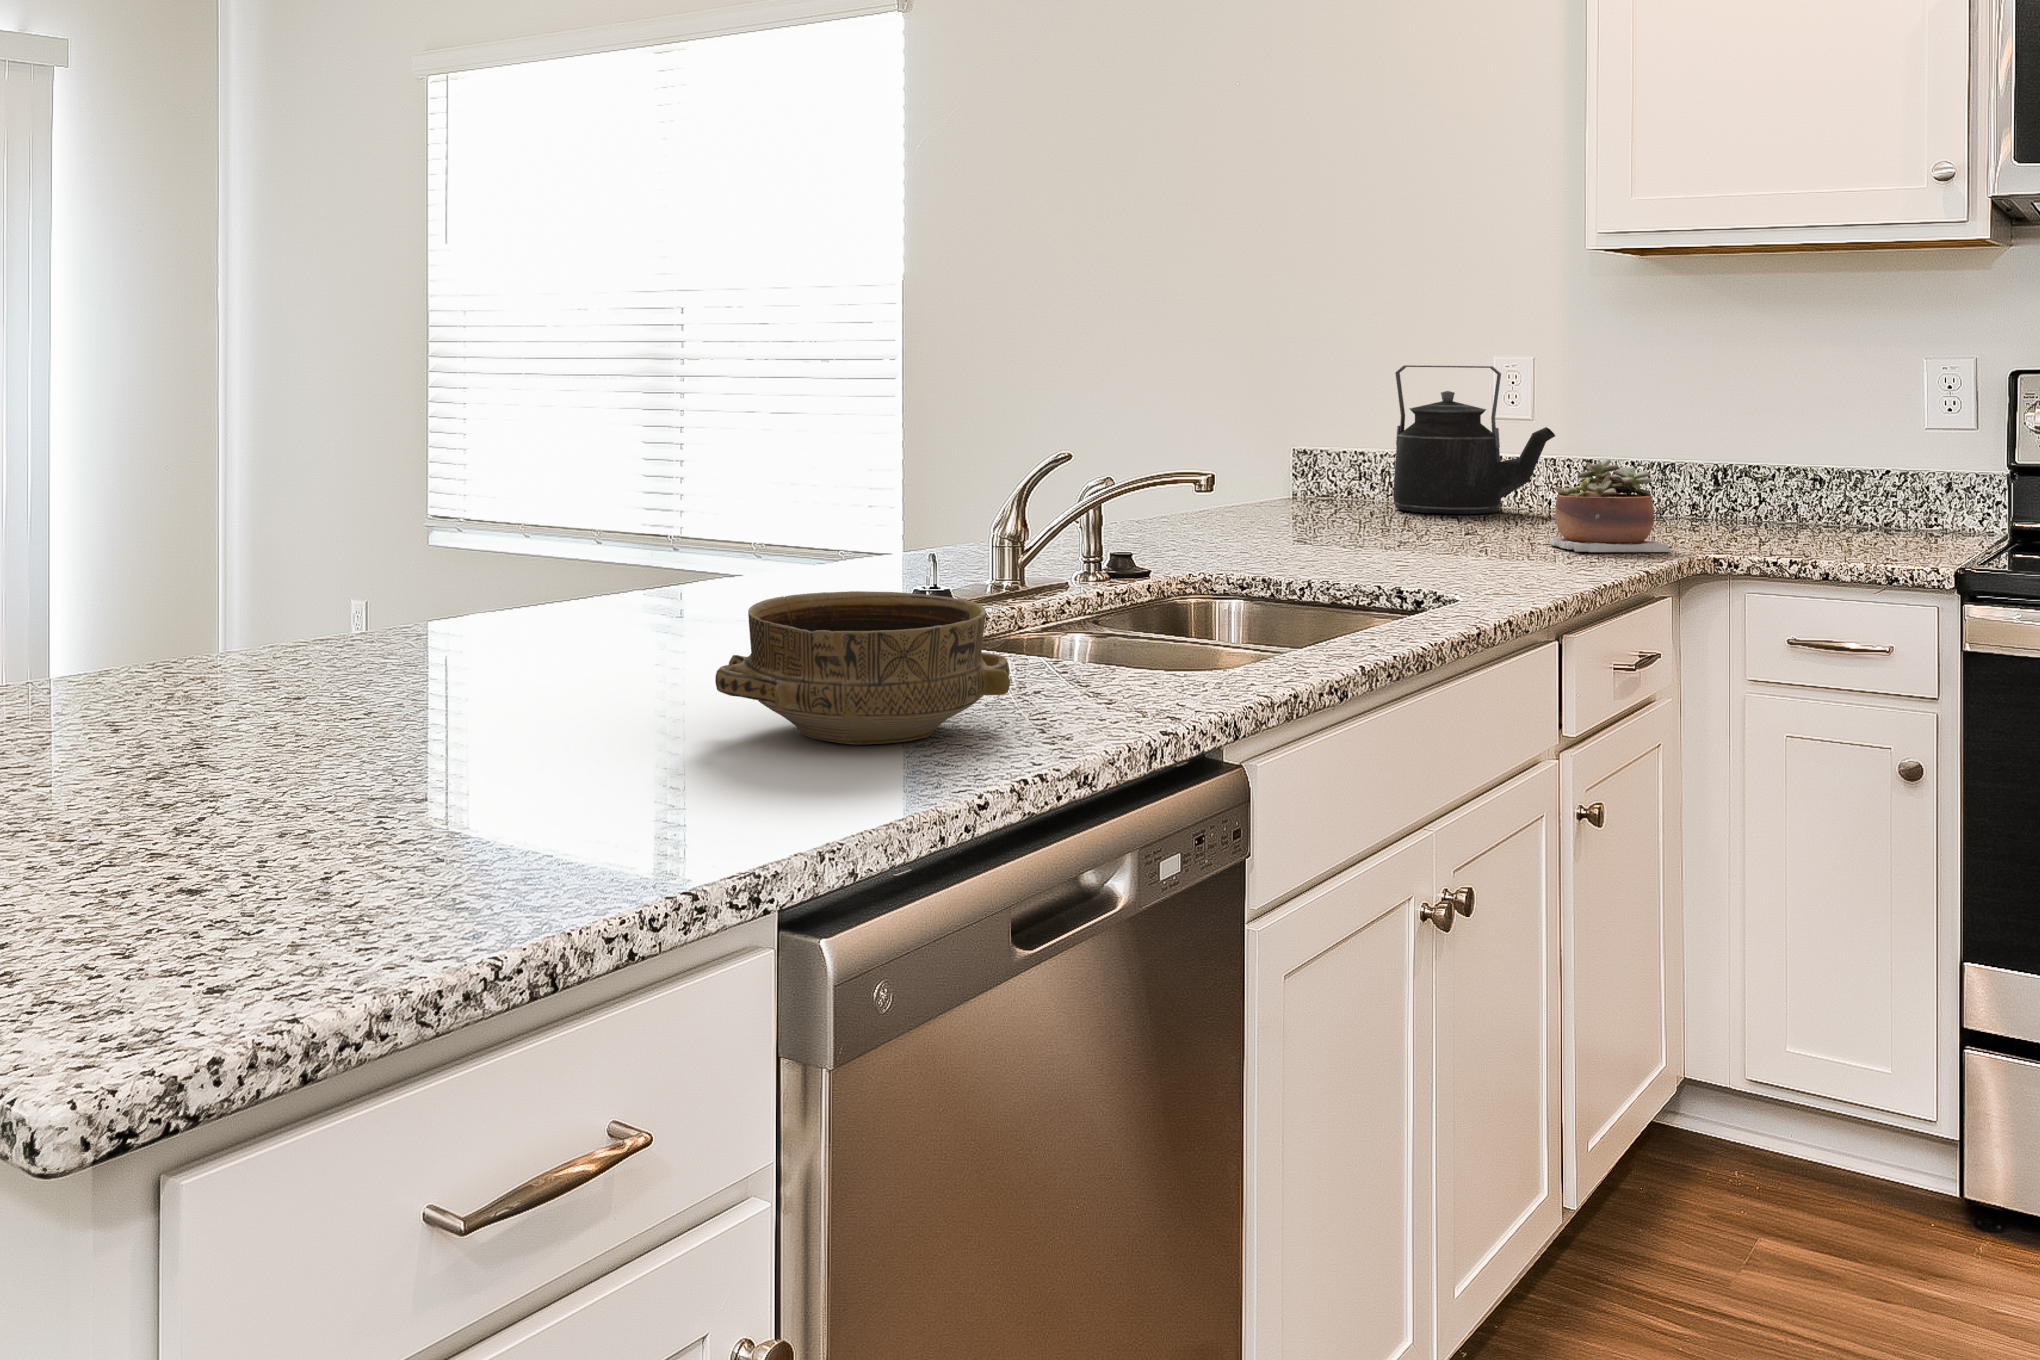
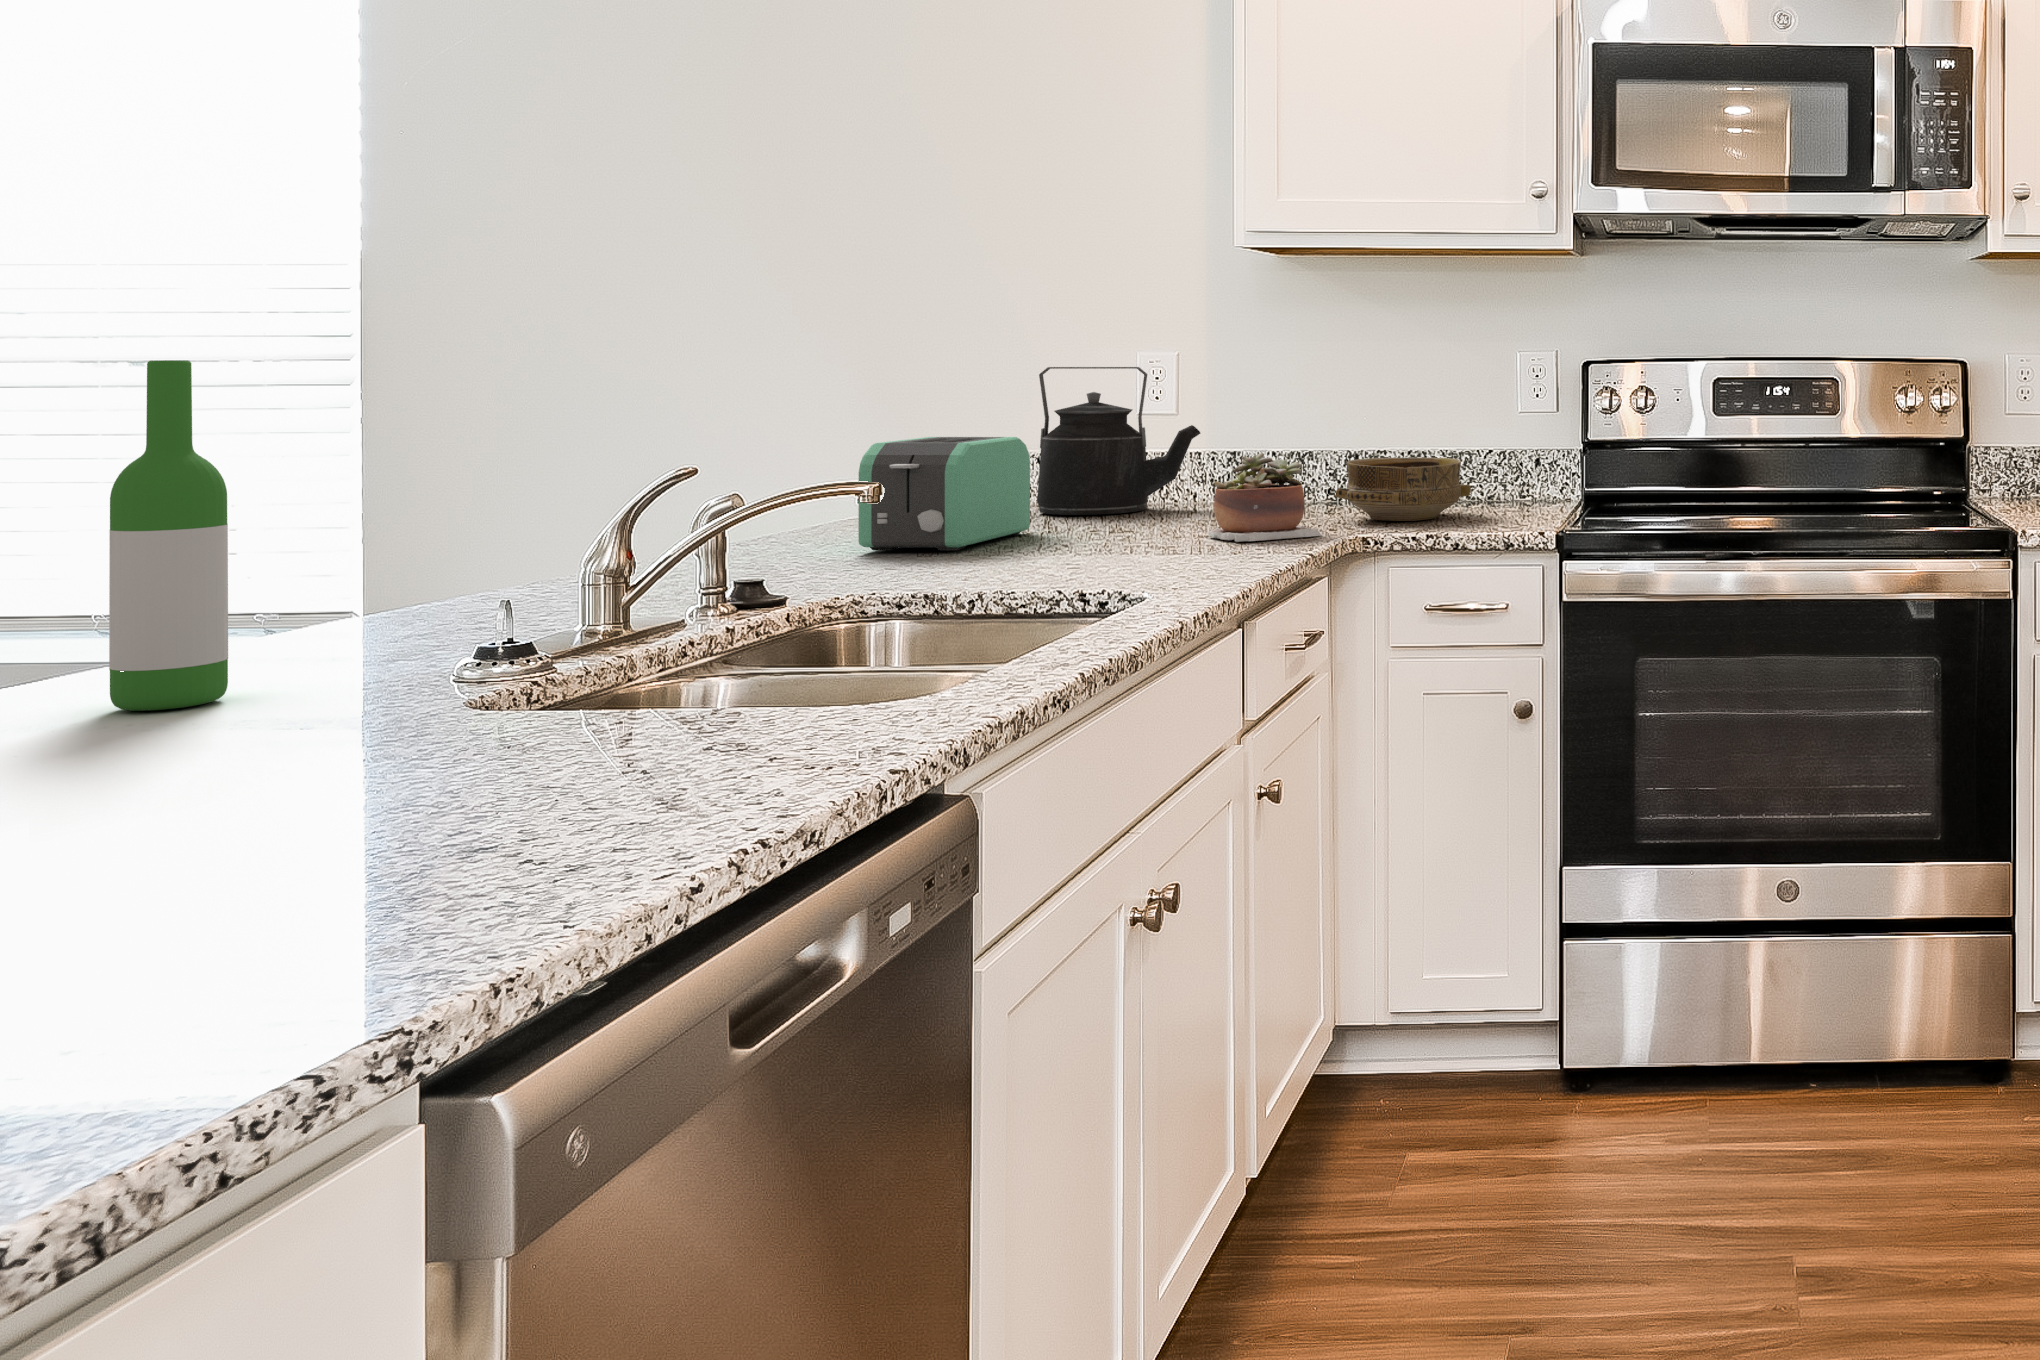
wine bottle: none [689,357,754,615] -> present [109,360,228,711]
toaster: none [1223,431,1379,540] -> present [859,437,1030,550]
ceramic bowl: present [715,591,1010,744] -> present [1336,458,1471,521]

